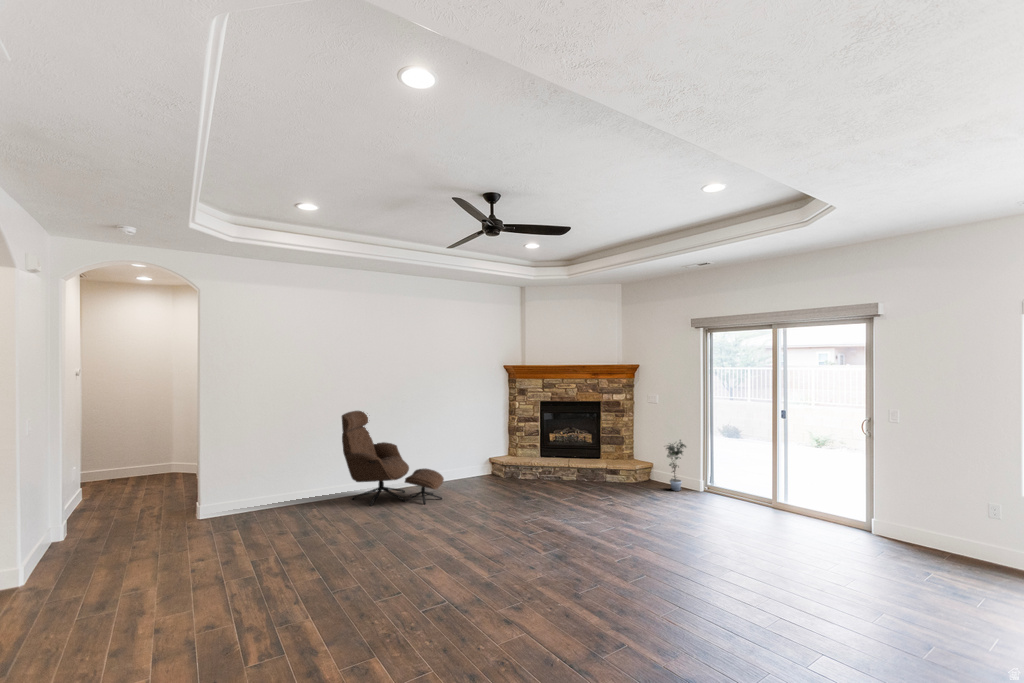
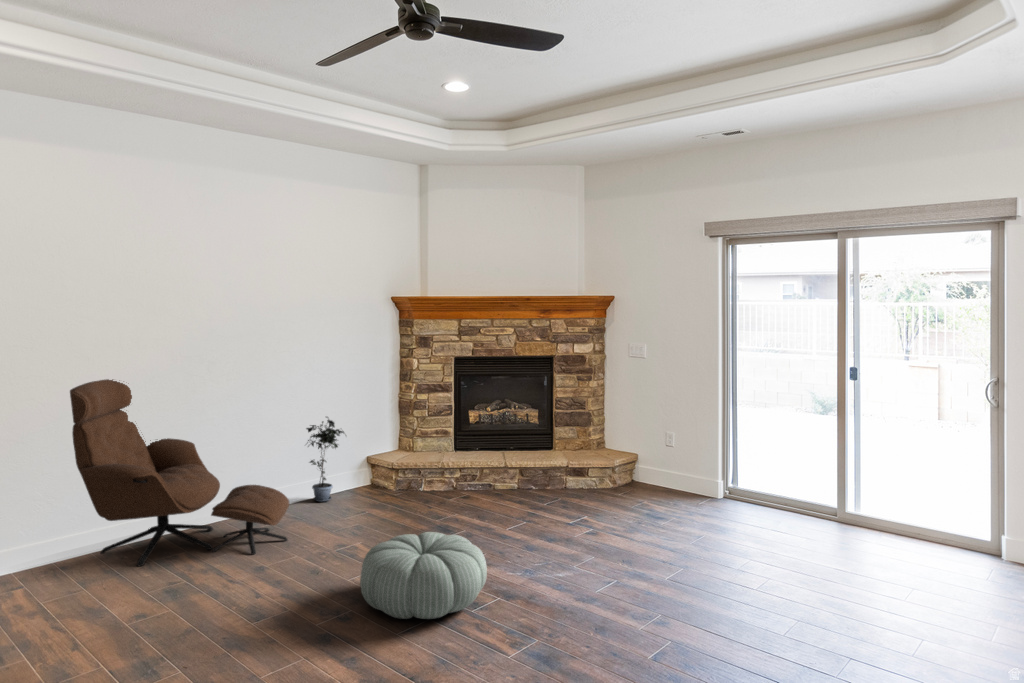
potted plant: present [666,440,686,491] -> present [306,417,344,502]
pouf: none [474,494,539,536] -> present [360,532,487,619]

